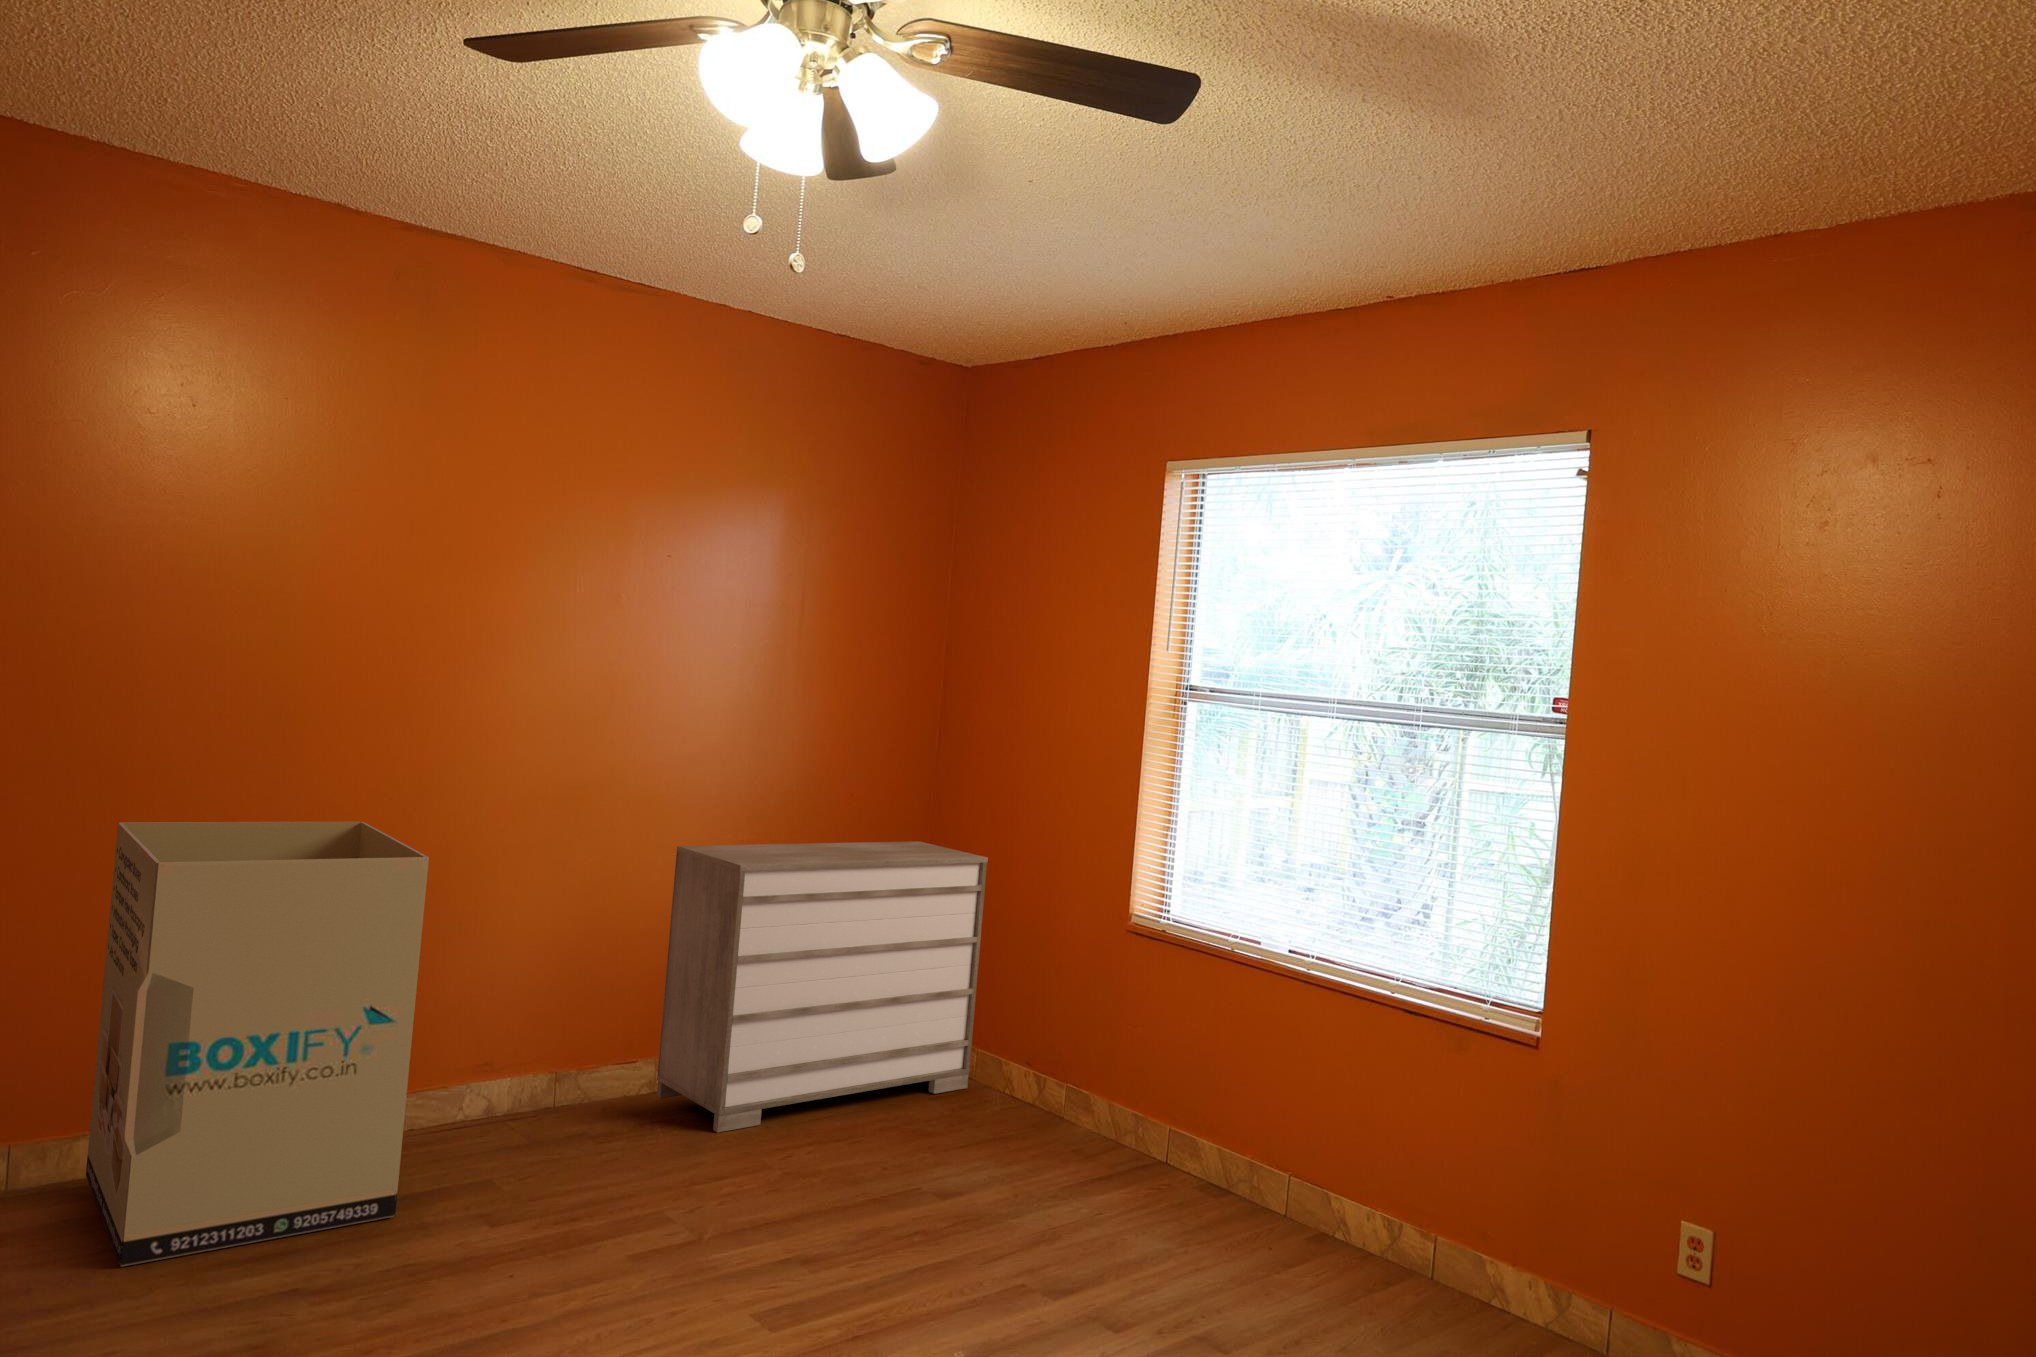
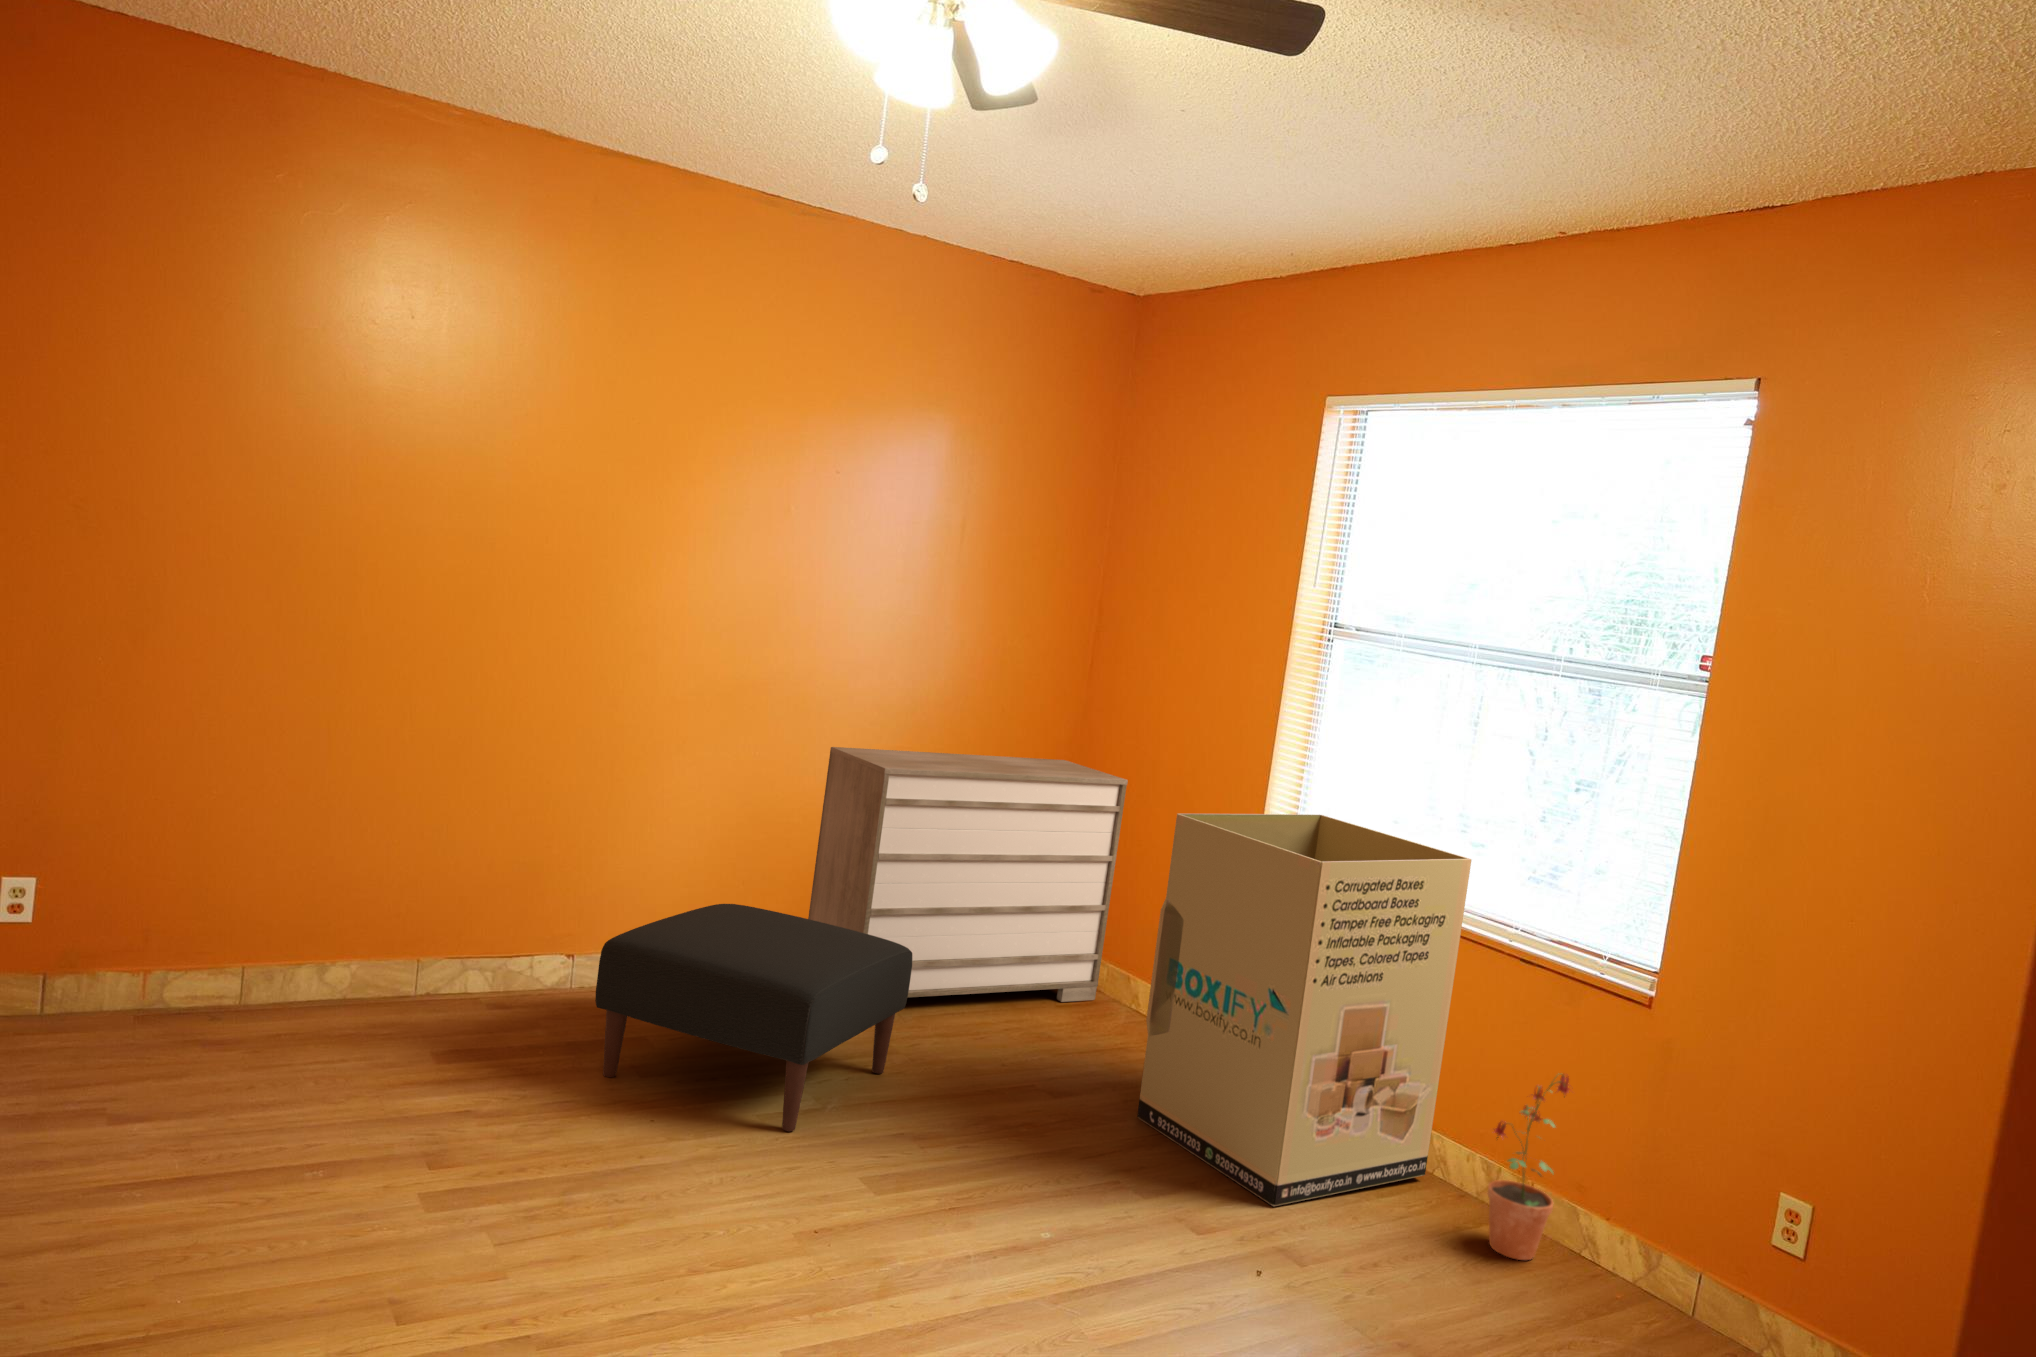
cardboard box: present [86,822,429,1267] -> present [1137,814,1471,1206]
ottoman: none [439,1026,786,1272] -> present [595,904,912,1131]
potted plant: none [1394,1122,1472,1317] -> present [1488,1074,1570,1260]

